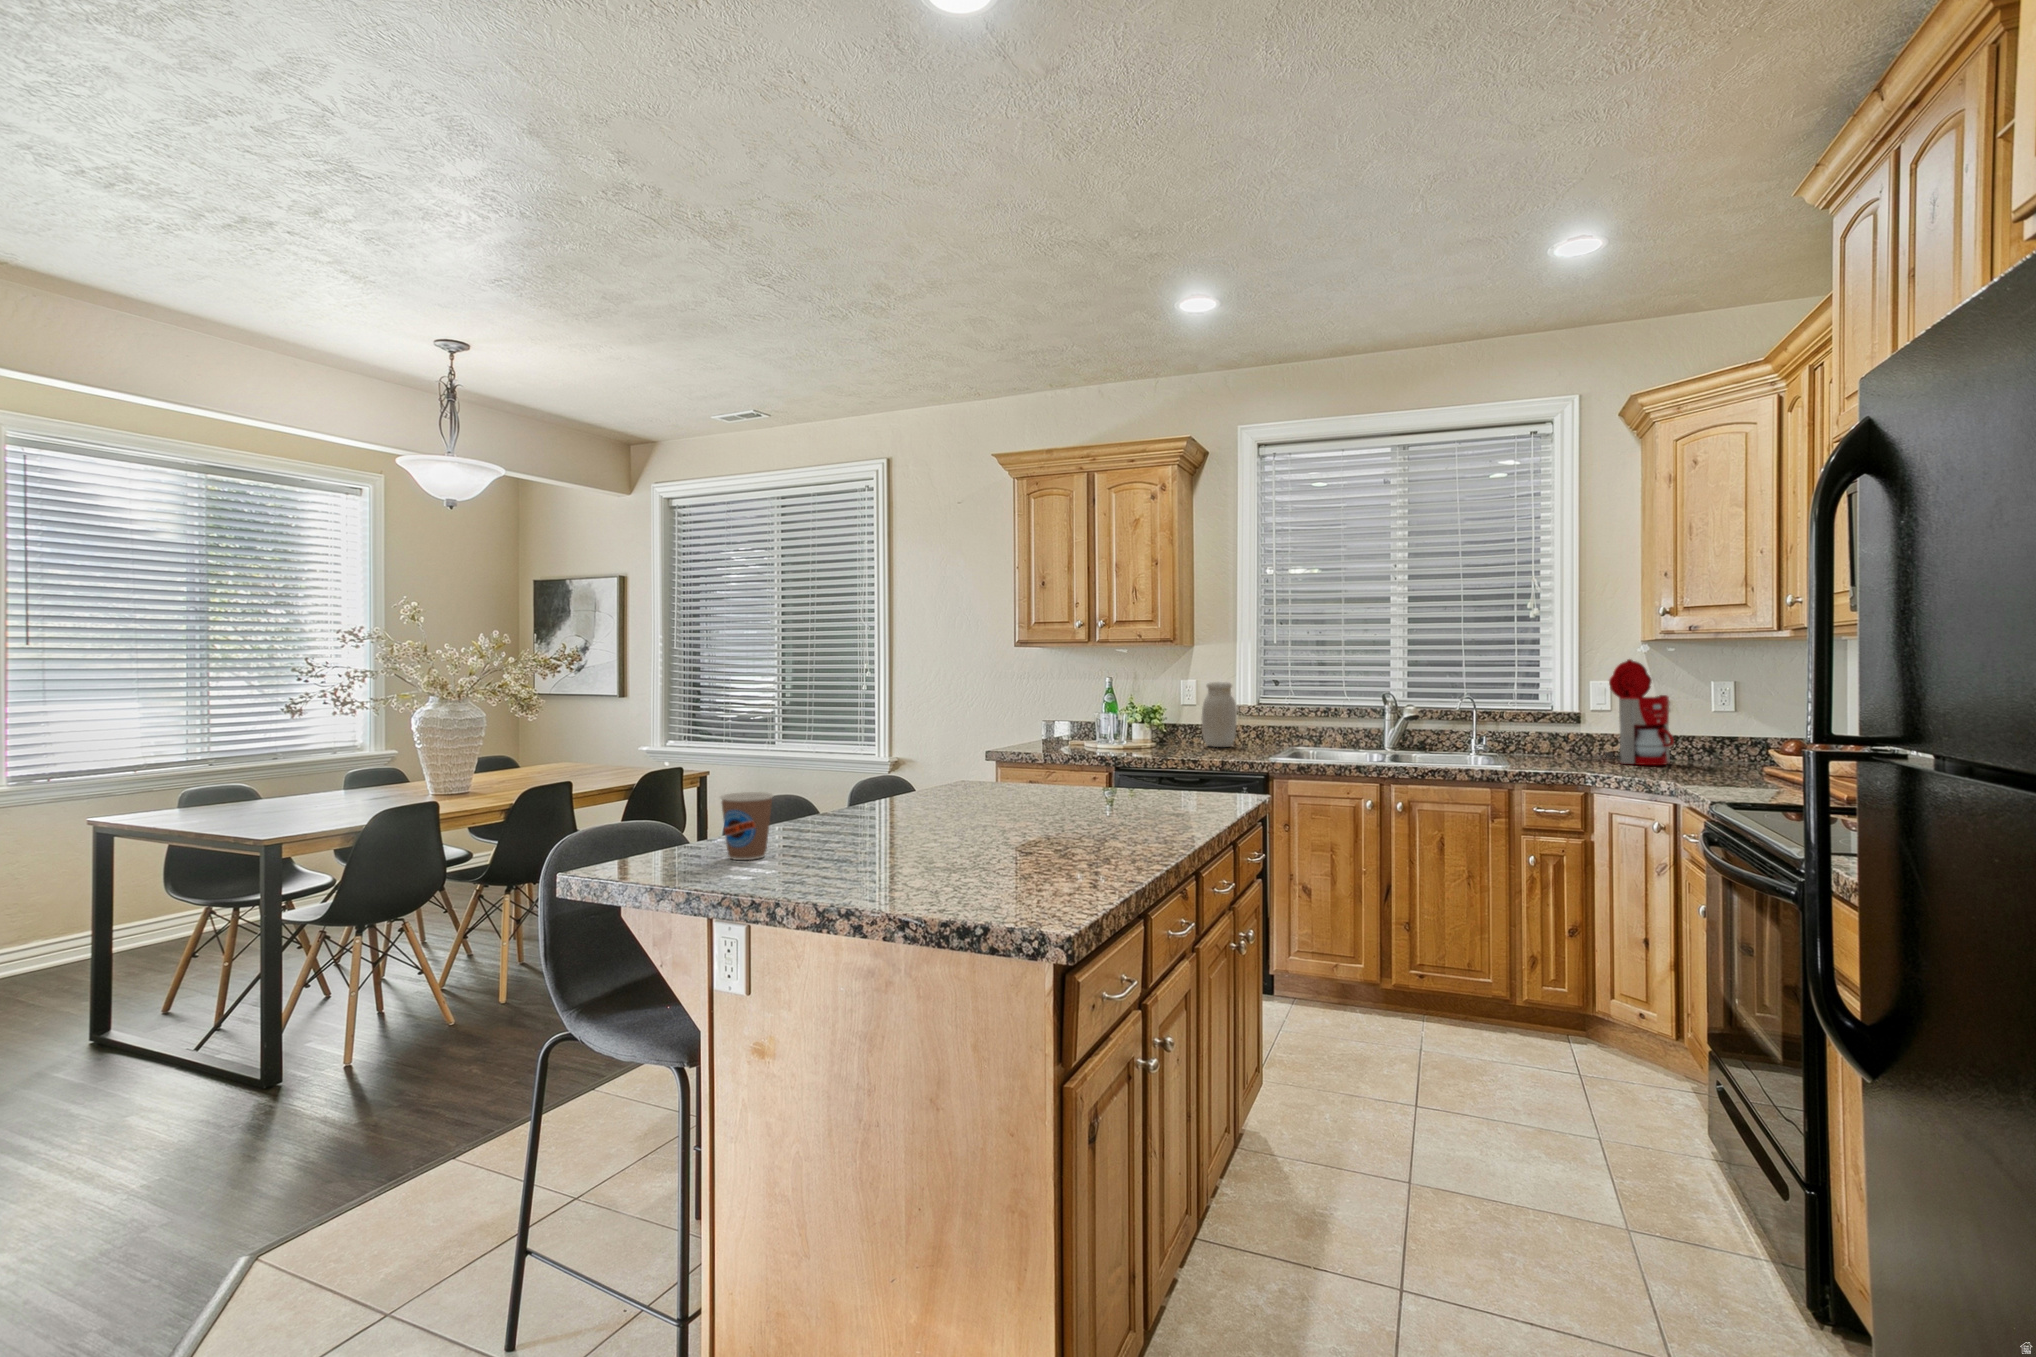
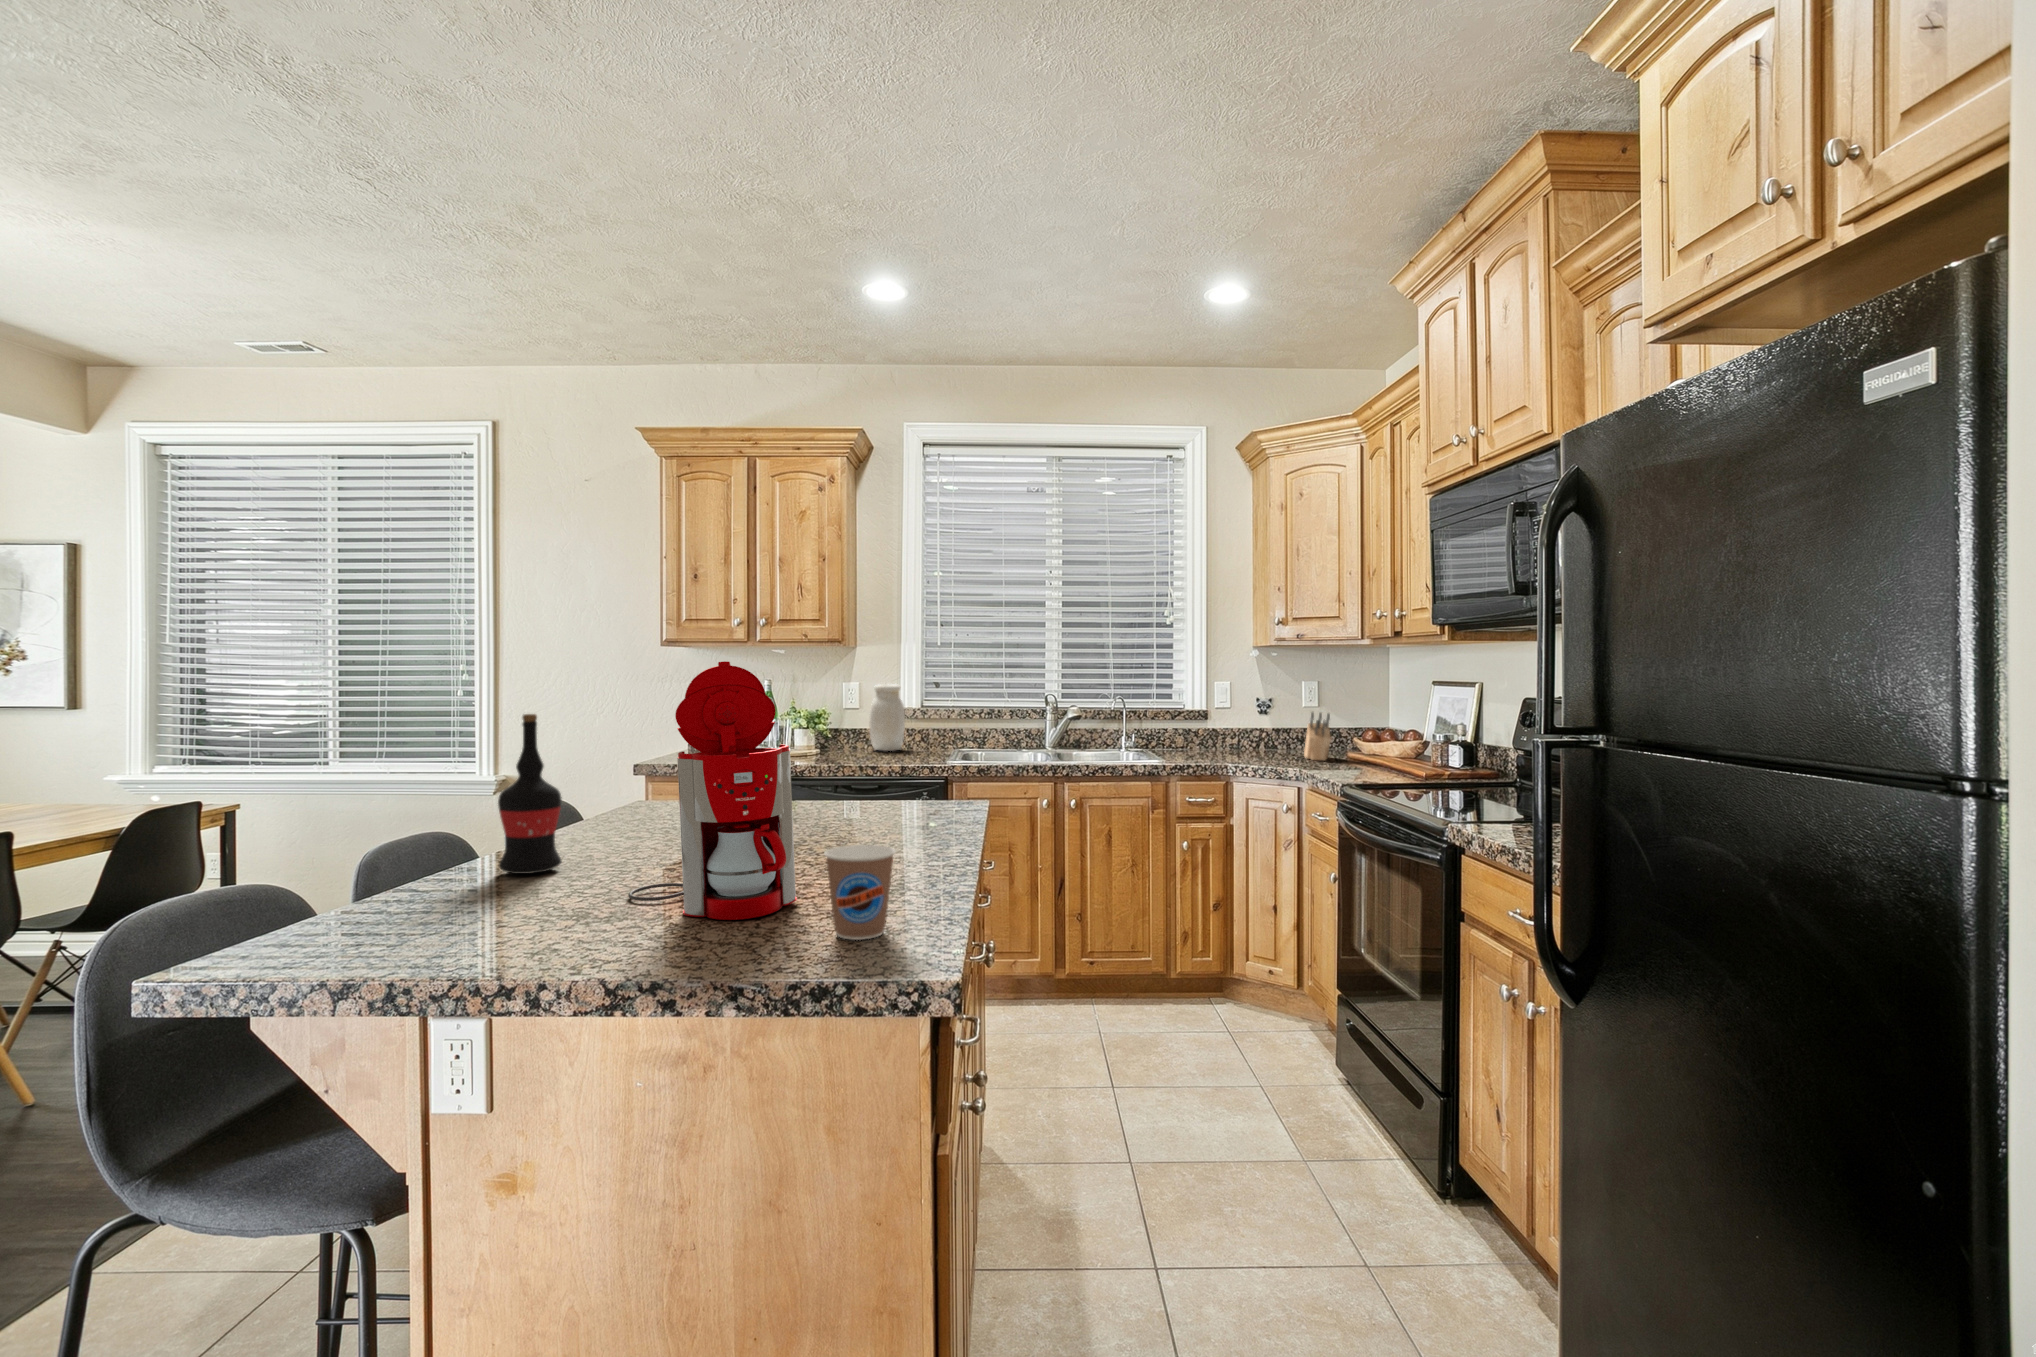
coffee maker: present [1579,659,1674,765] -> present [628,661,797,920]
wine bottle: none [810,697,856,826] -> present [498,714,562,874]
knife block: none [1704,716,1735,775] -> present [1304,712,1330,761]
coffee cup: present [720,792,773,860] -> present [824,845,895,940]

